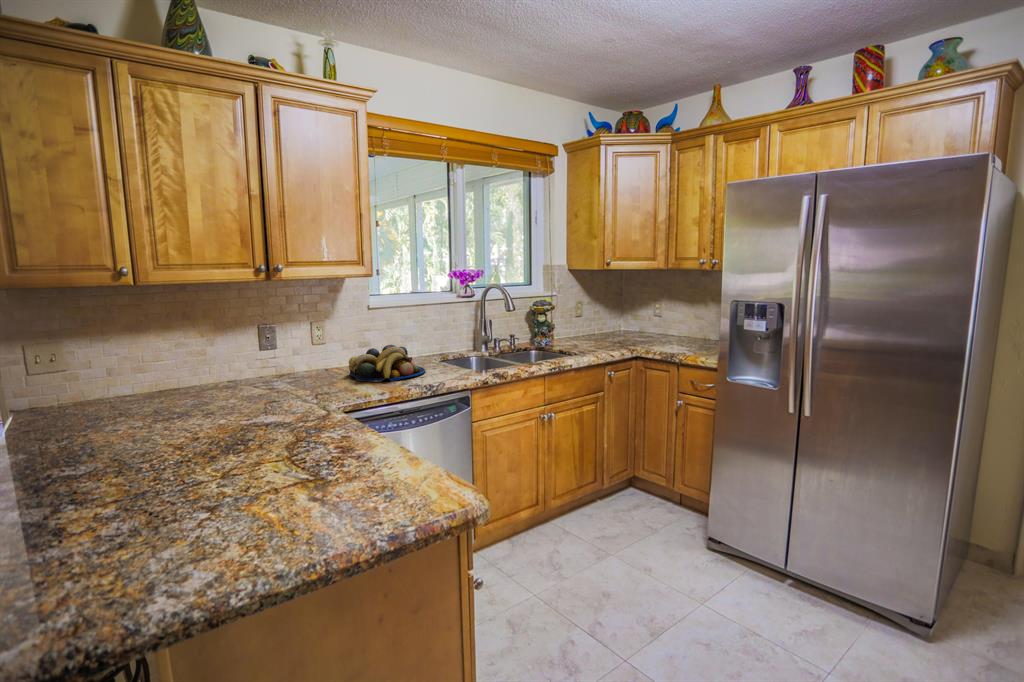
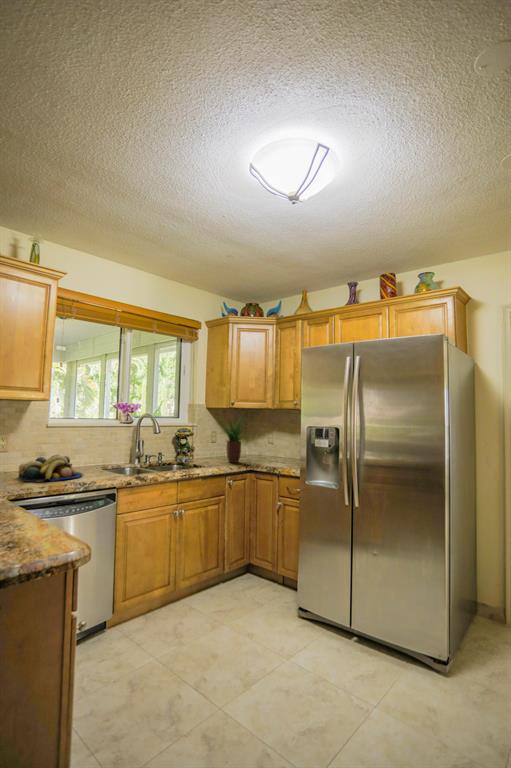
potted plant: none [585,280,640,347] -> present [220,415,248,463]

